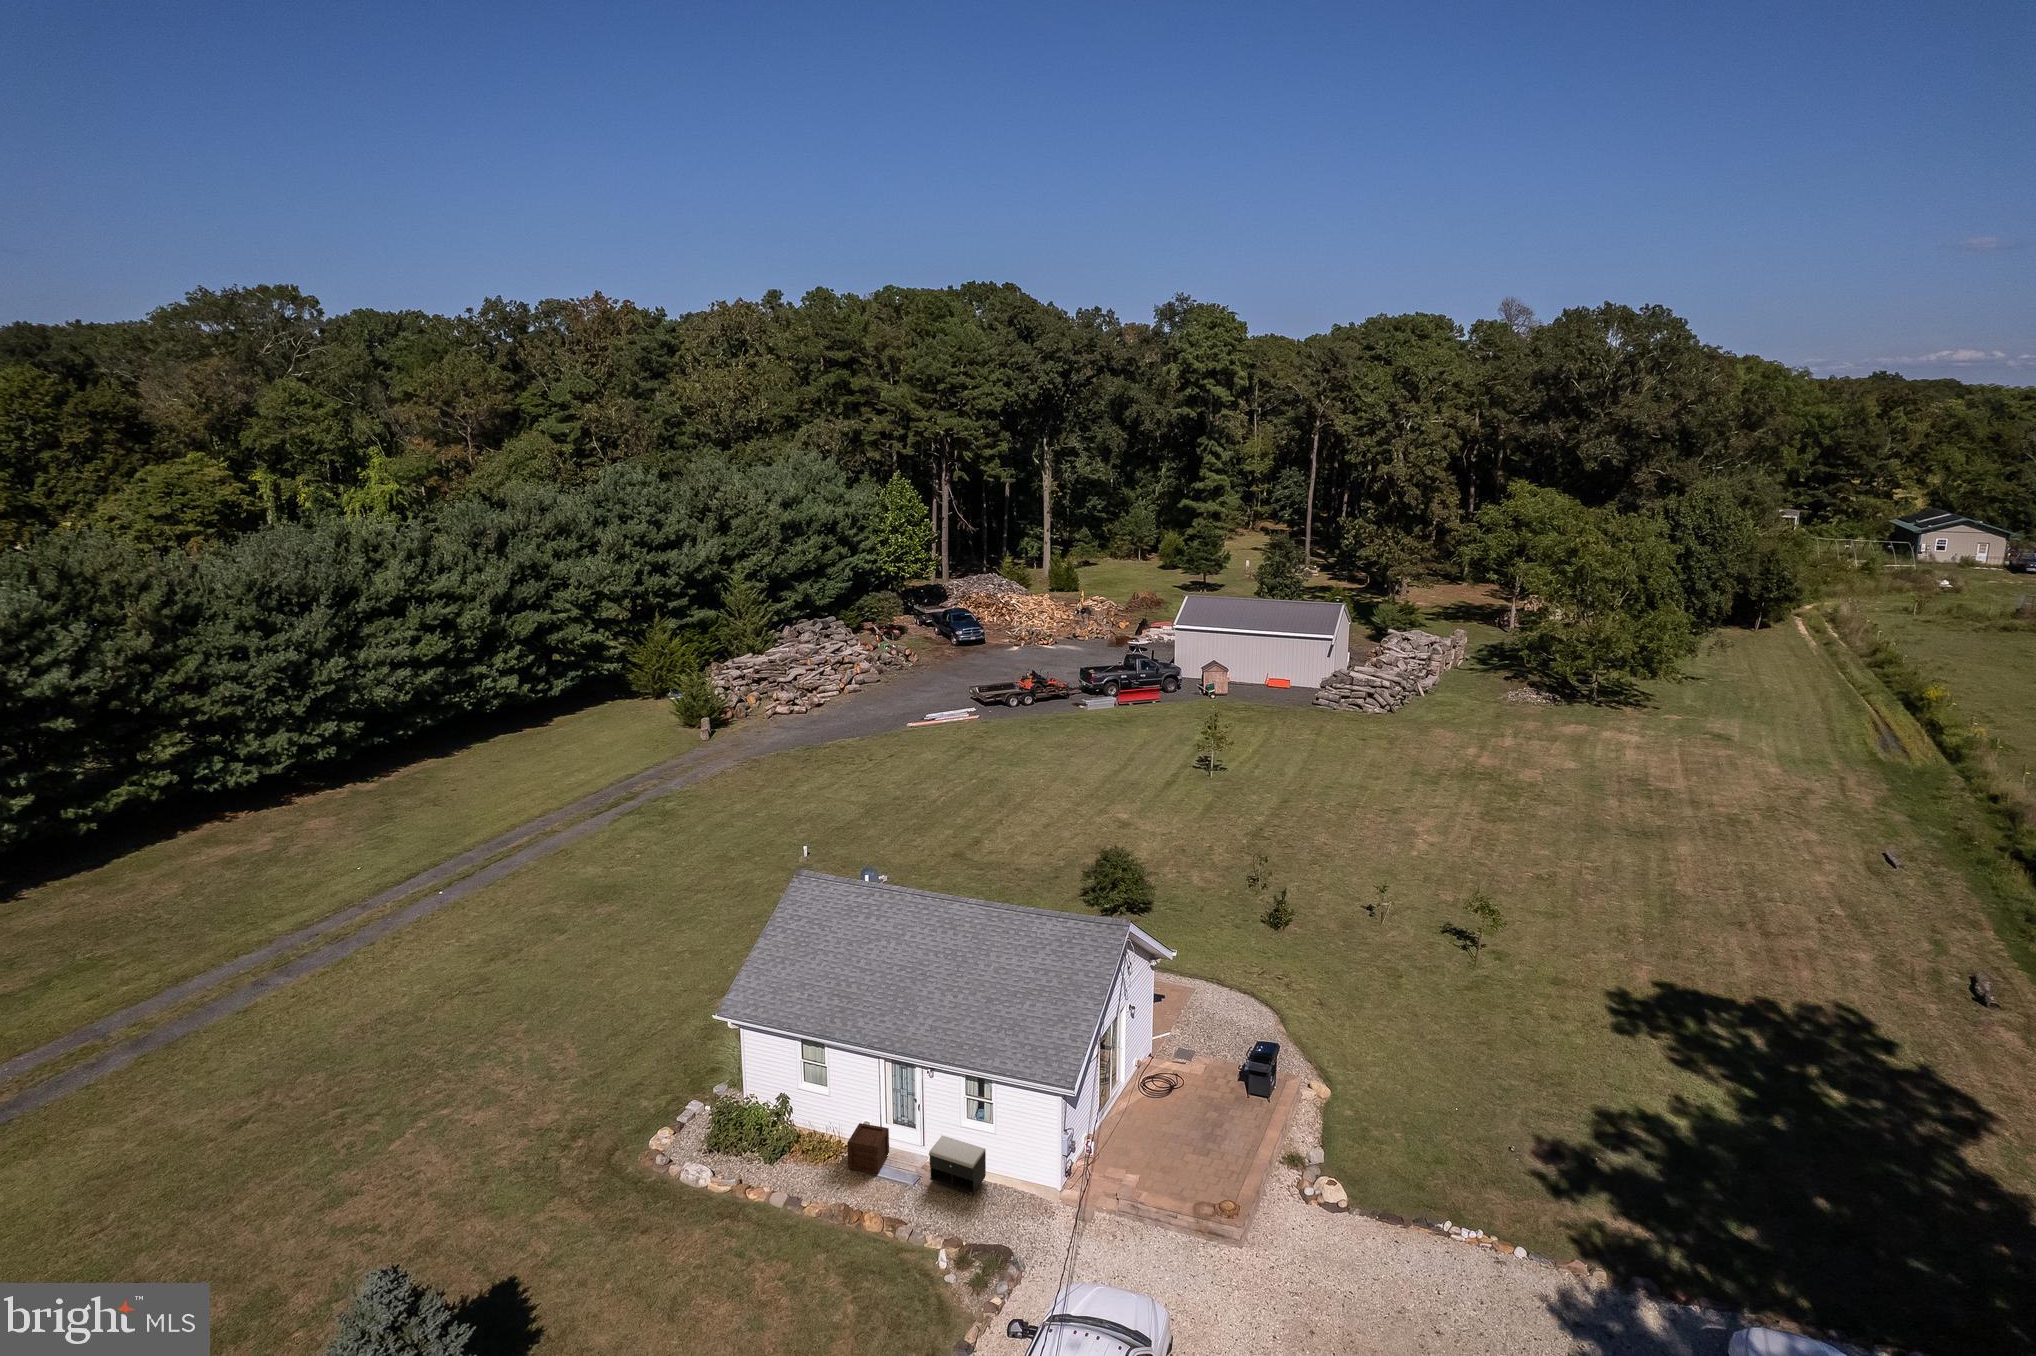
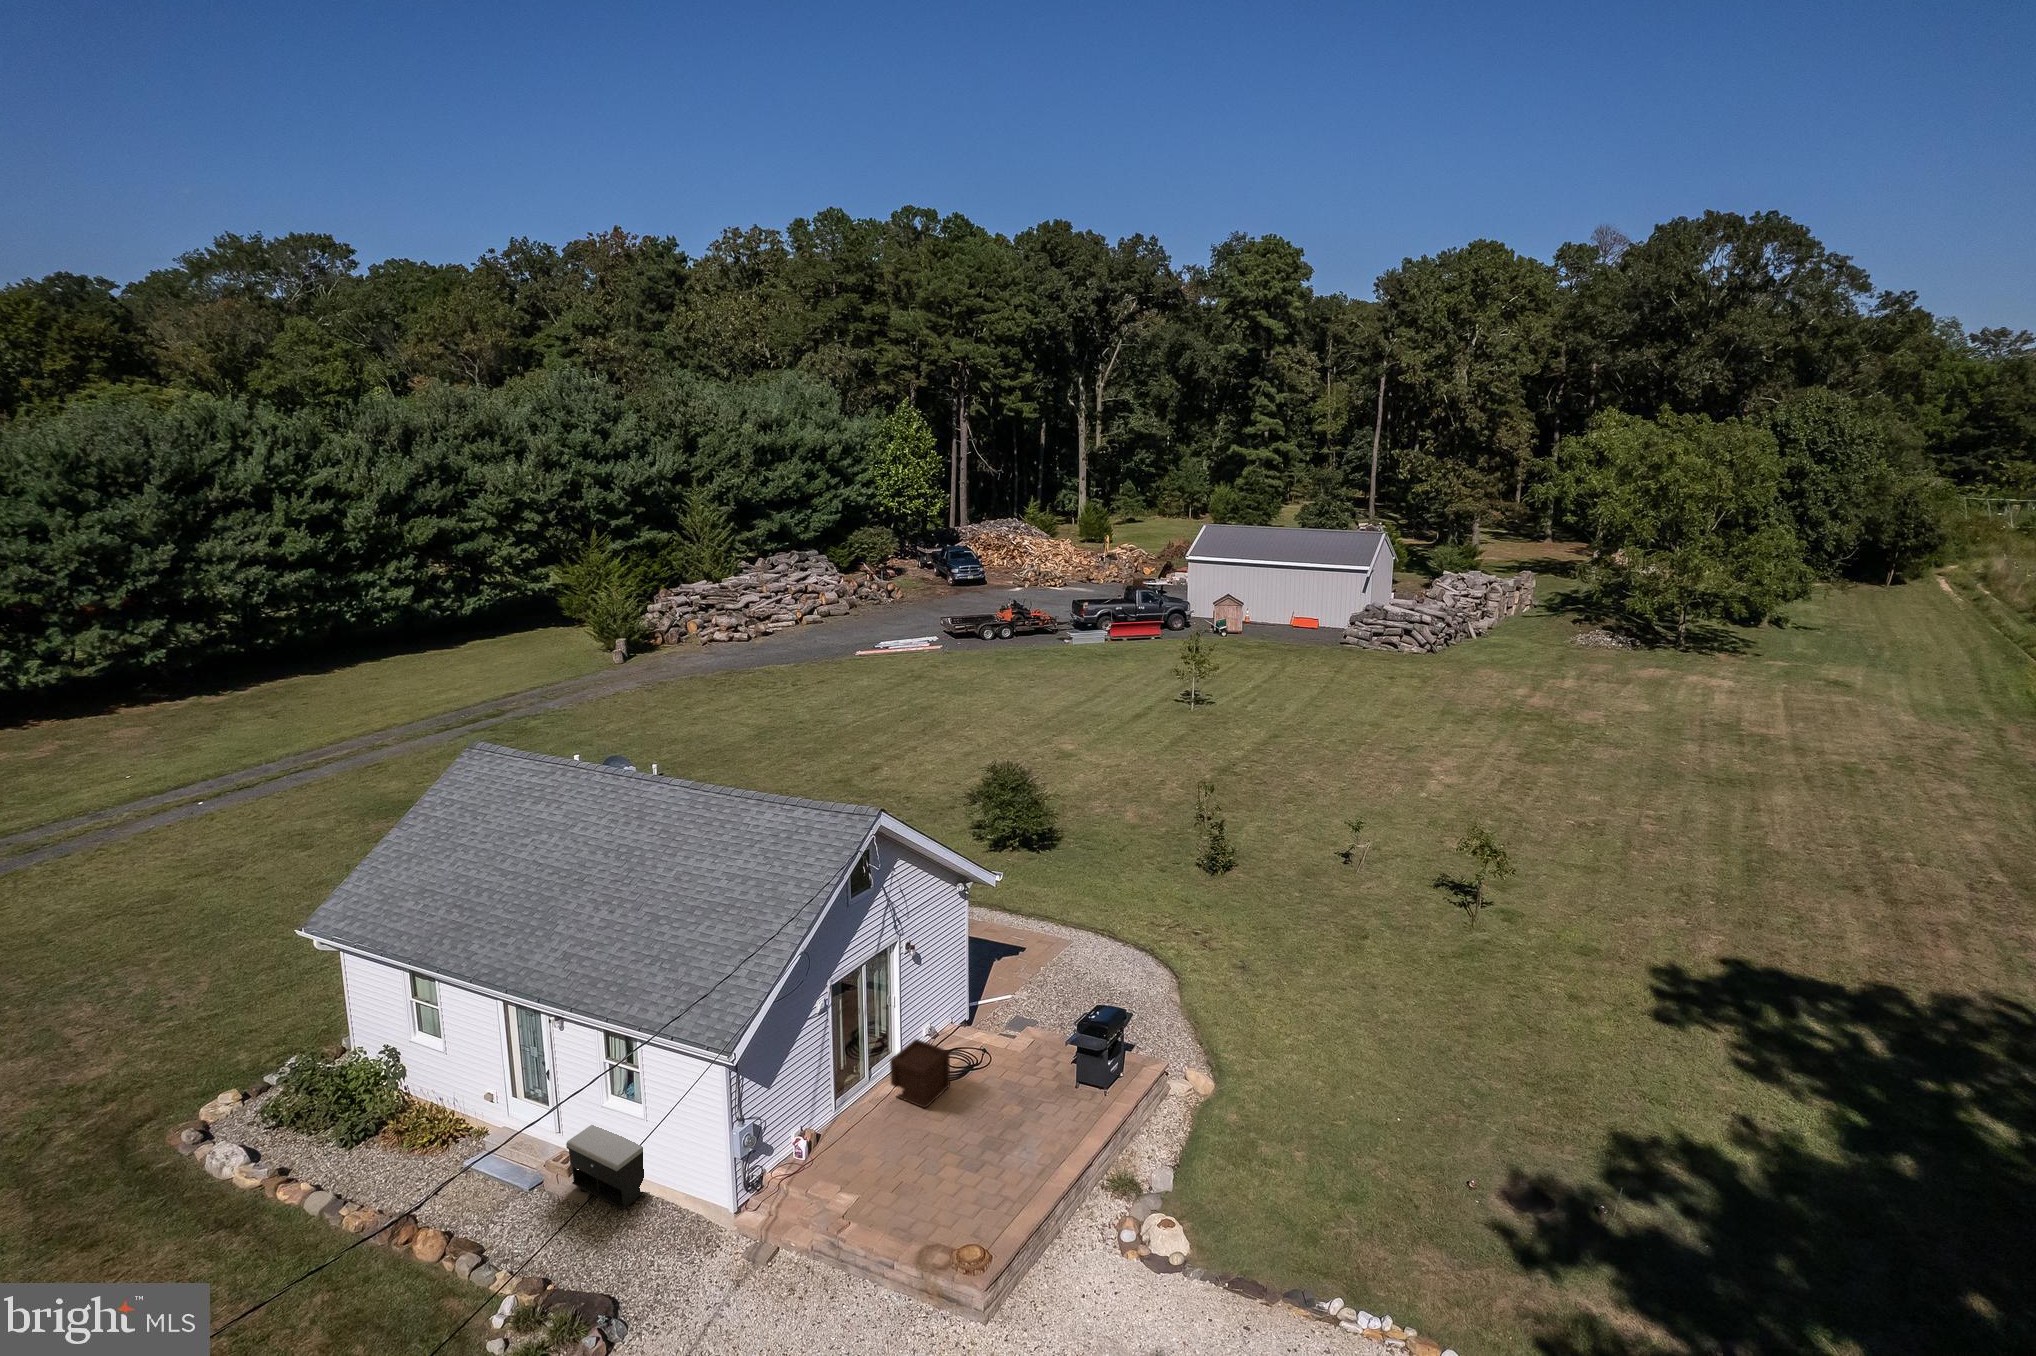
wooden crate: present [847,1123,889,1174] -> present [890,1039,950,1108]

